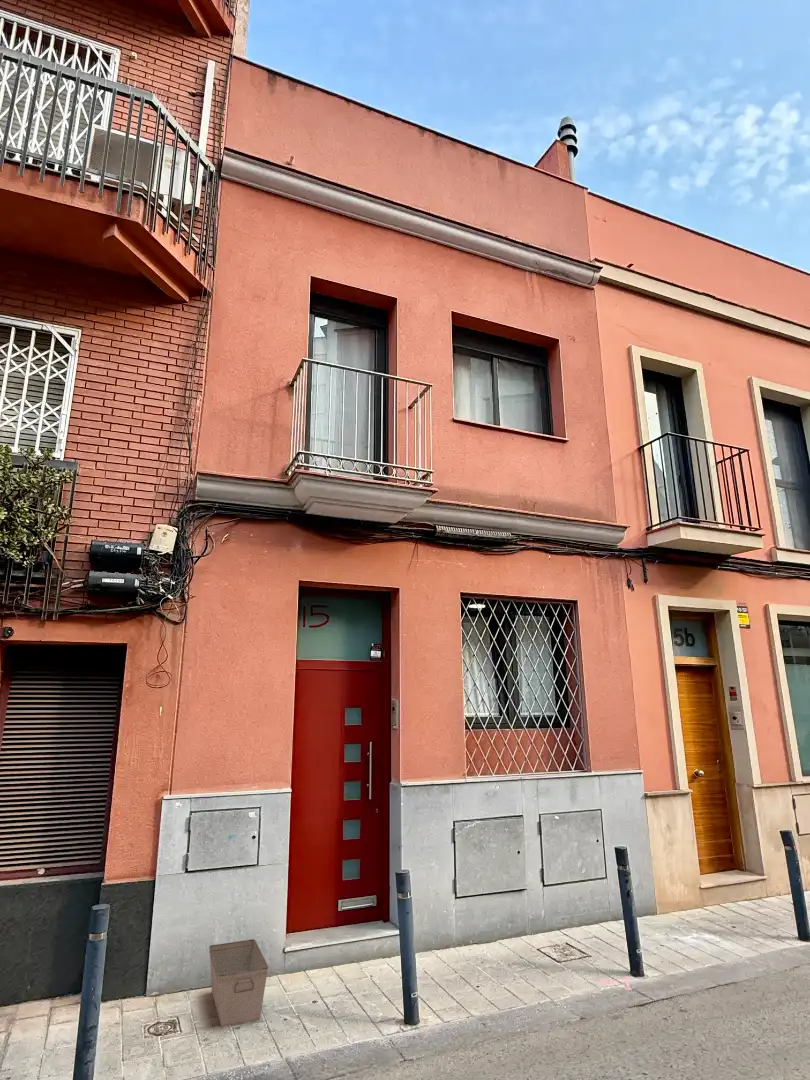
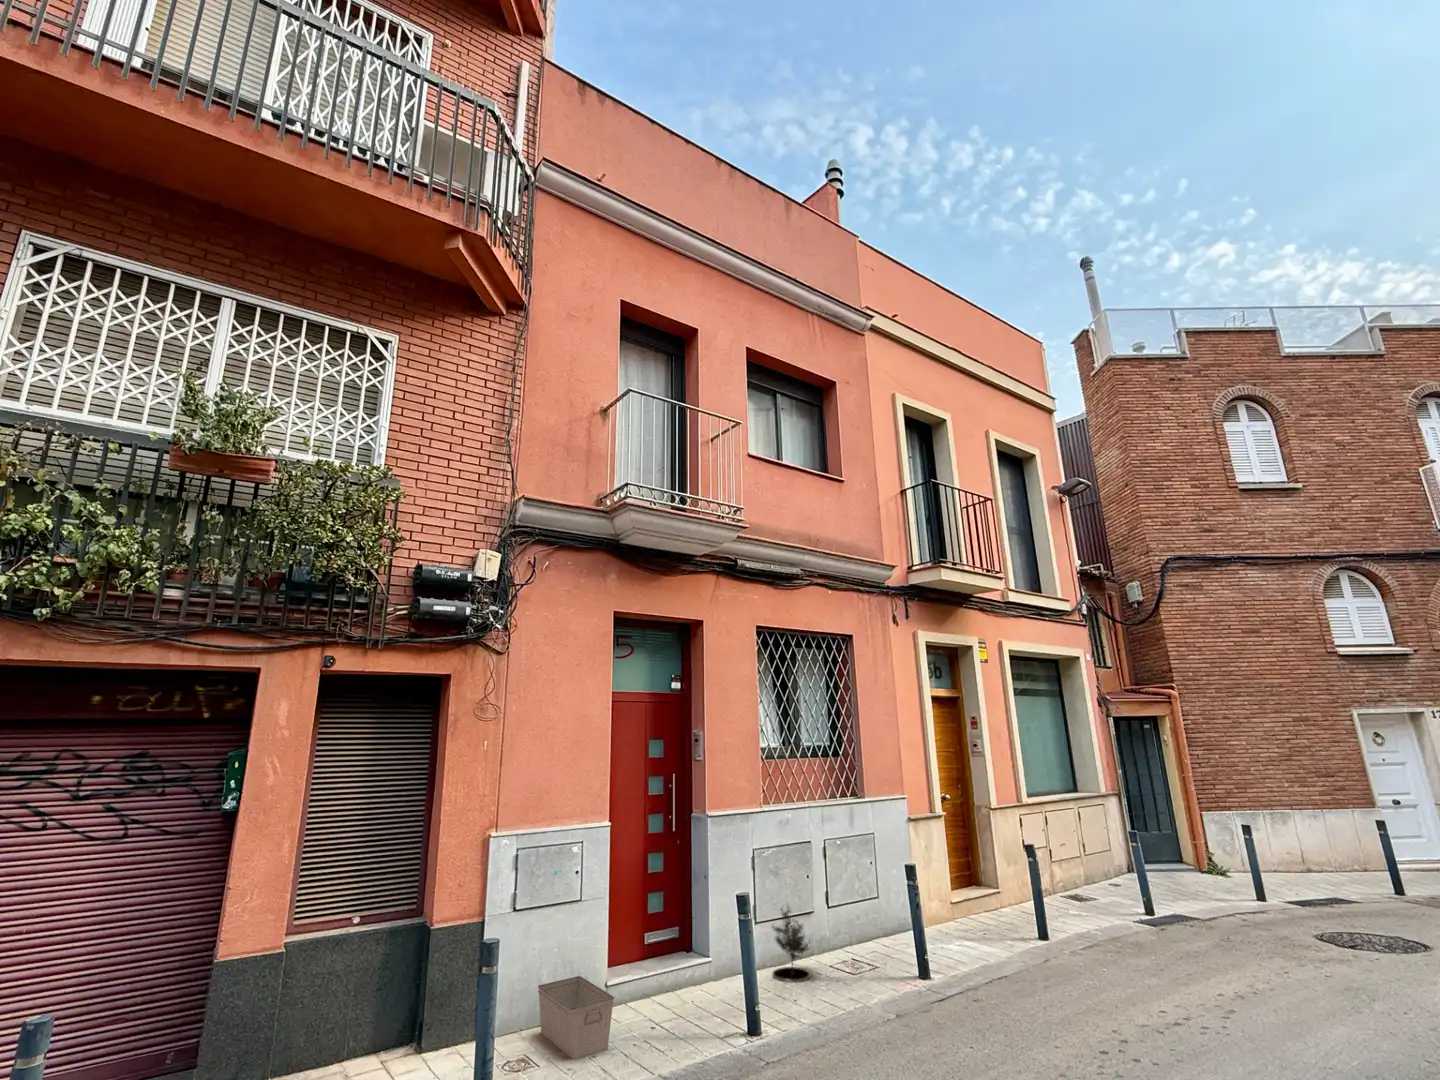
potted tree: none [469,878,512,964] -> present [772,908,811,982]

